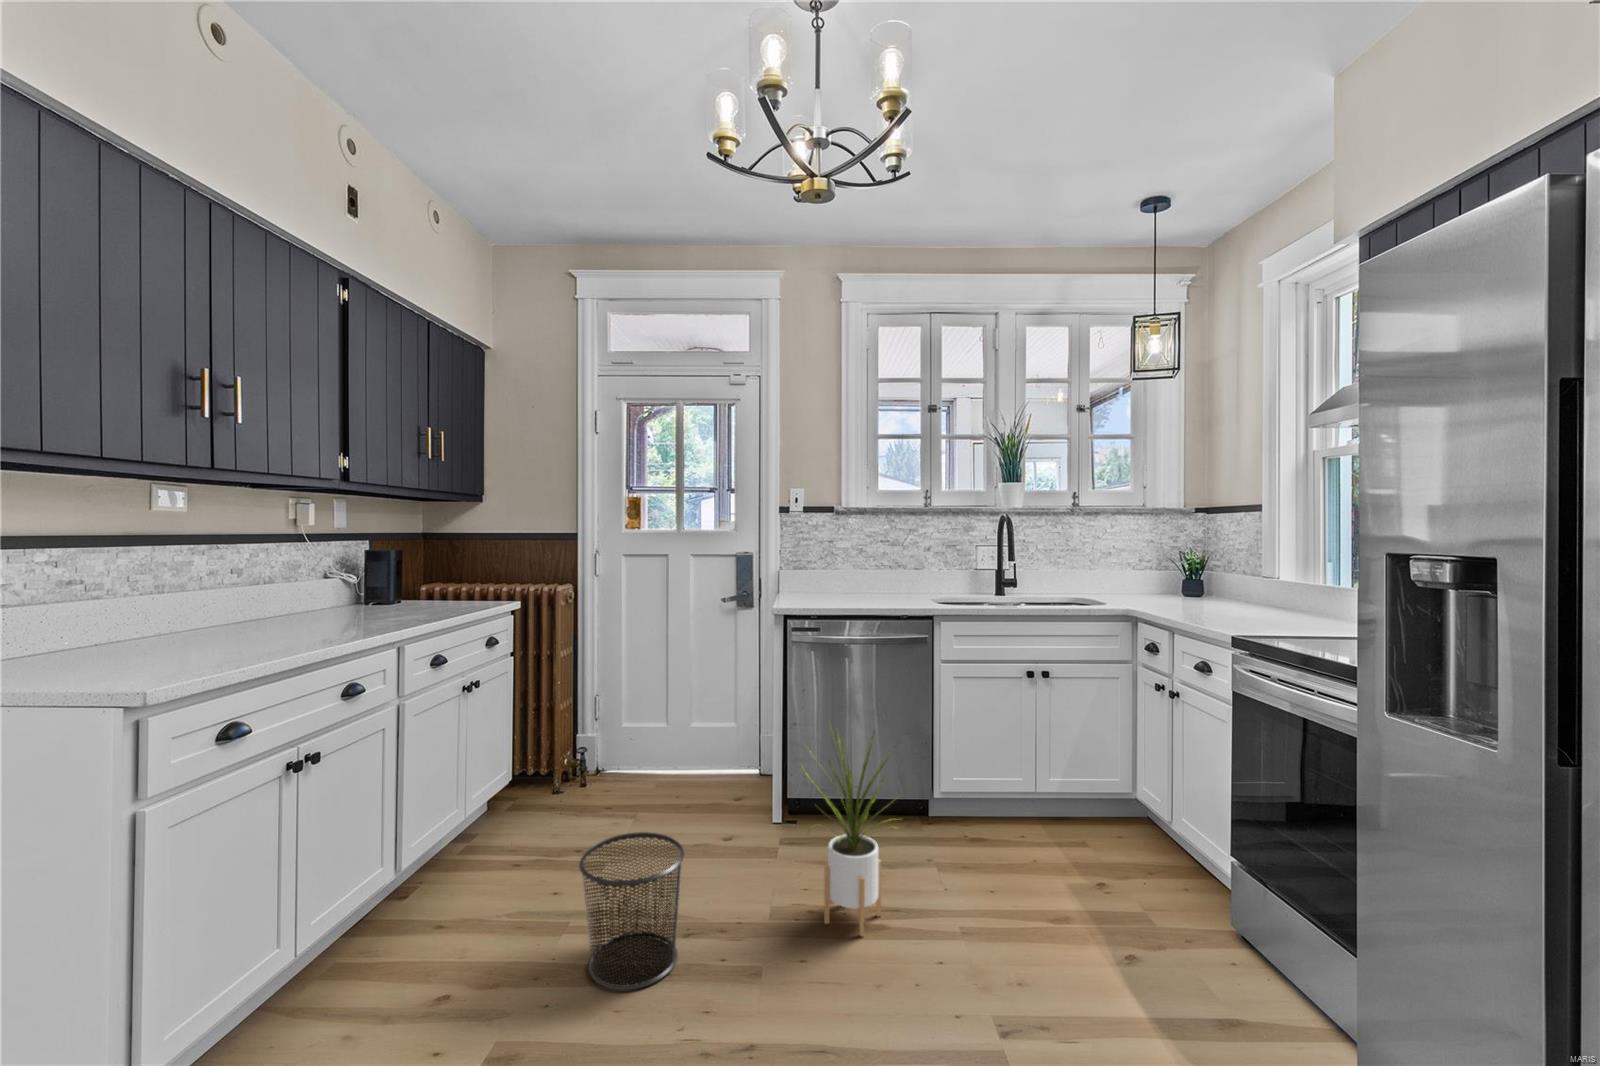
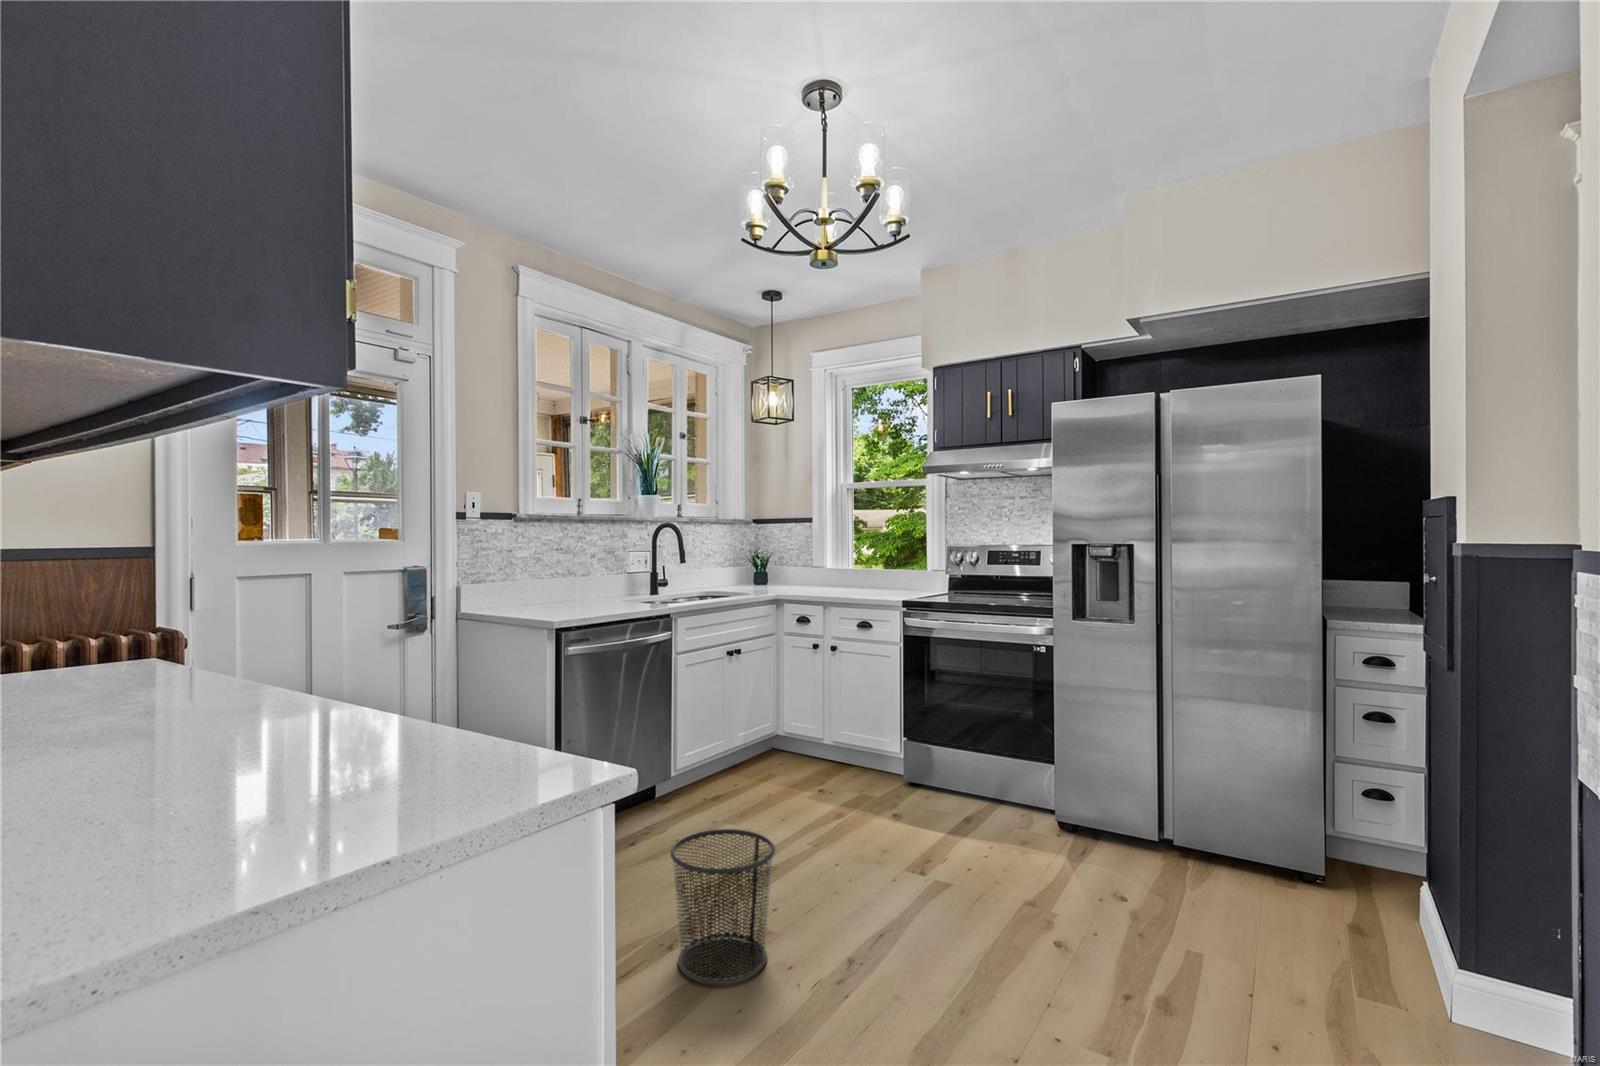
house plant: present [801,730,899,936] -> none [734,688,826,872]

